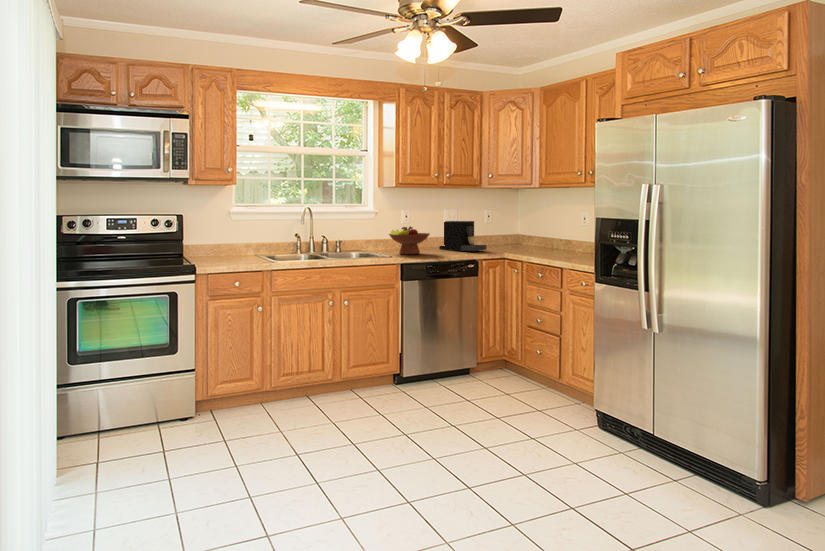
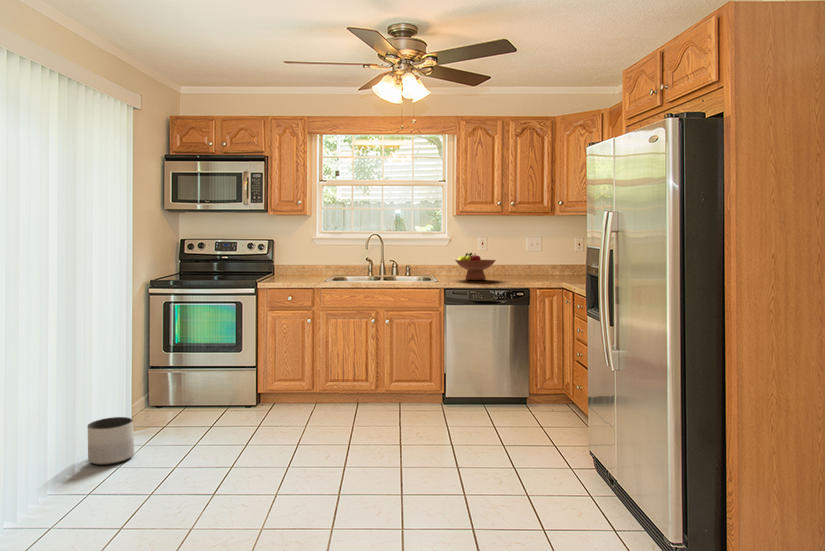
coffee maker: present [439,221,486,251] -> none [520,249,564,279]
planter: none [47,461,114,533] -> present [87,417,134,465]

